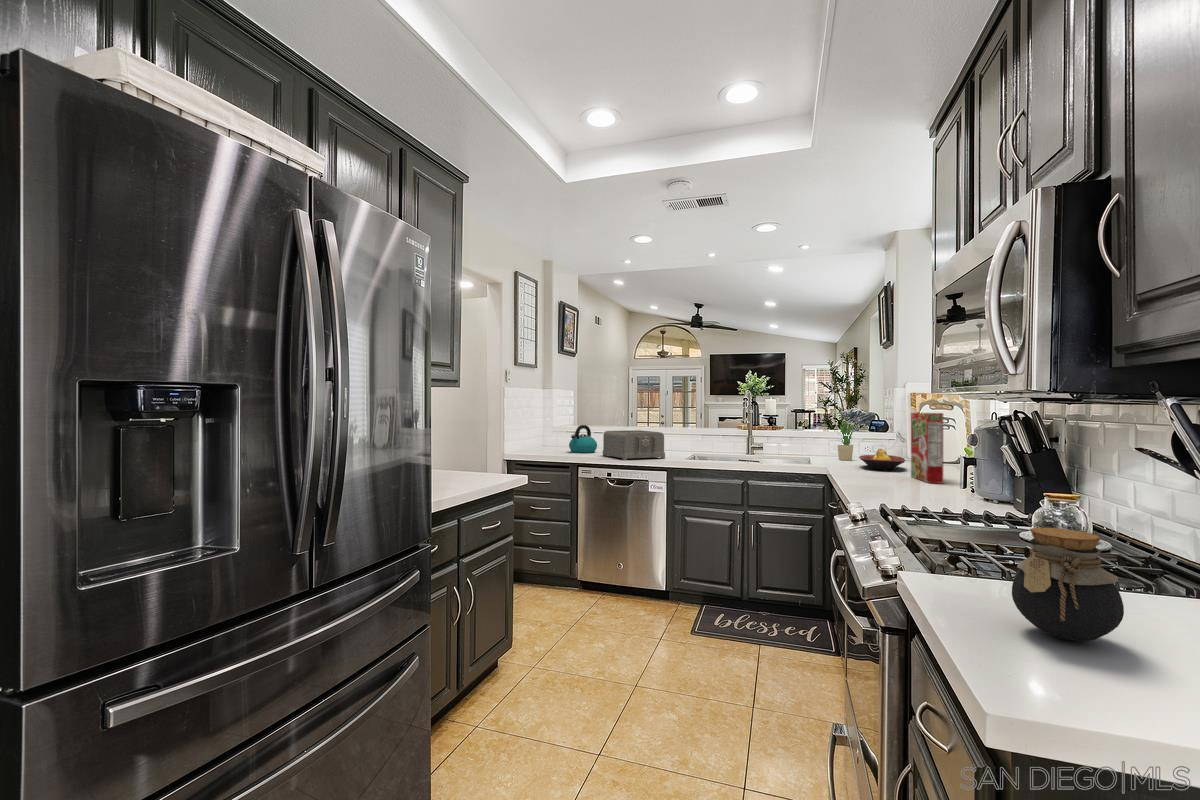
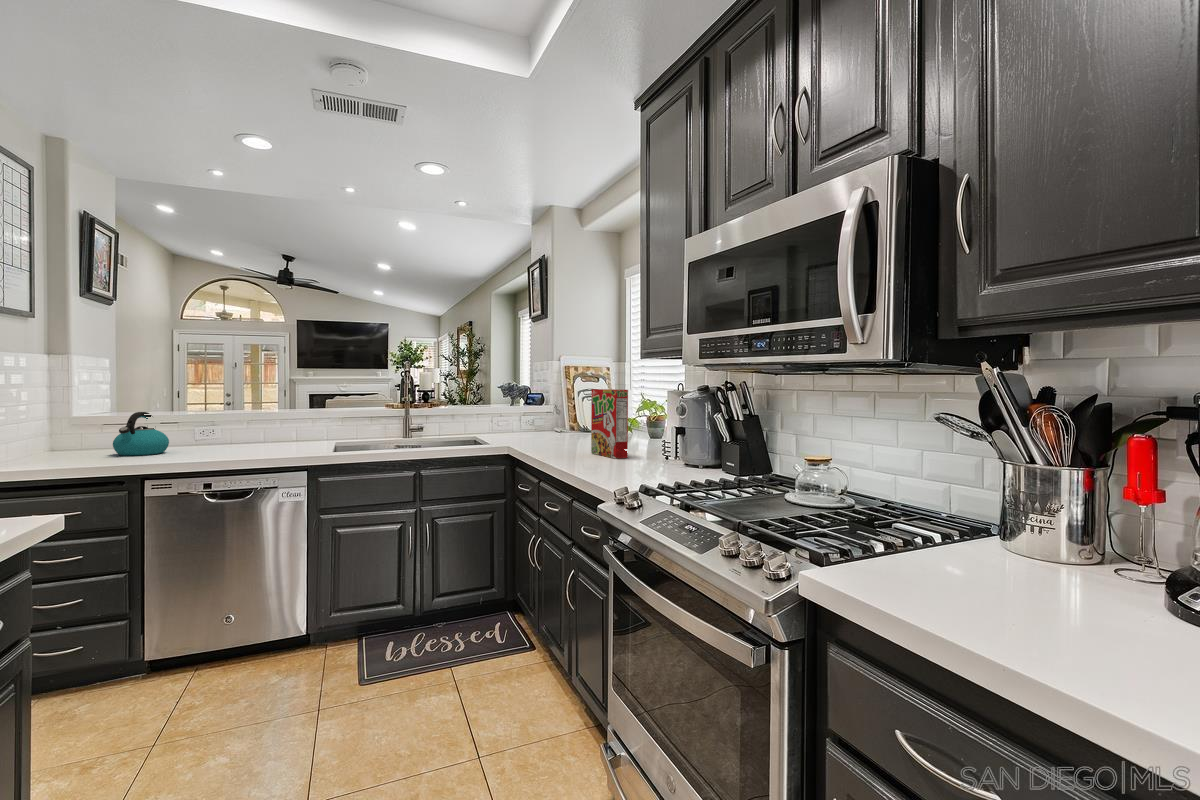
potted plant: present [838,419,853,460] -> none [496,395,513,440]
toaster: present [603,430,665,460] -> none [187,417,296,462]
fruit bowl: present [859,449,905,471] -> none [530,426,575,449]
jar: present [1012,527,1124,641] -> none [990,510,1105,629]

